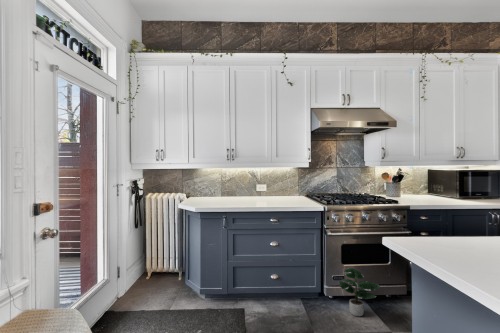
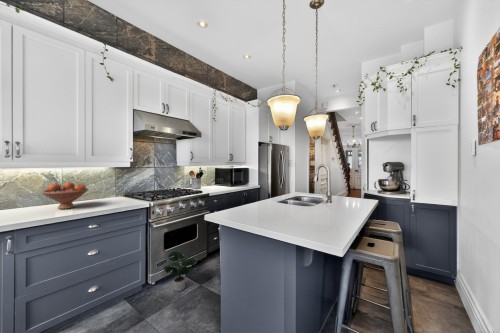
fruit bowl: none [246,180,275,203] -> present [42,182,88,209]

